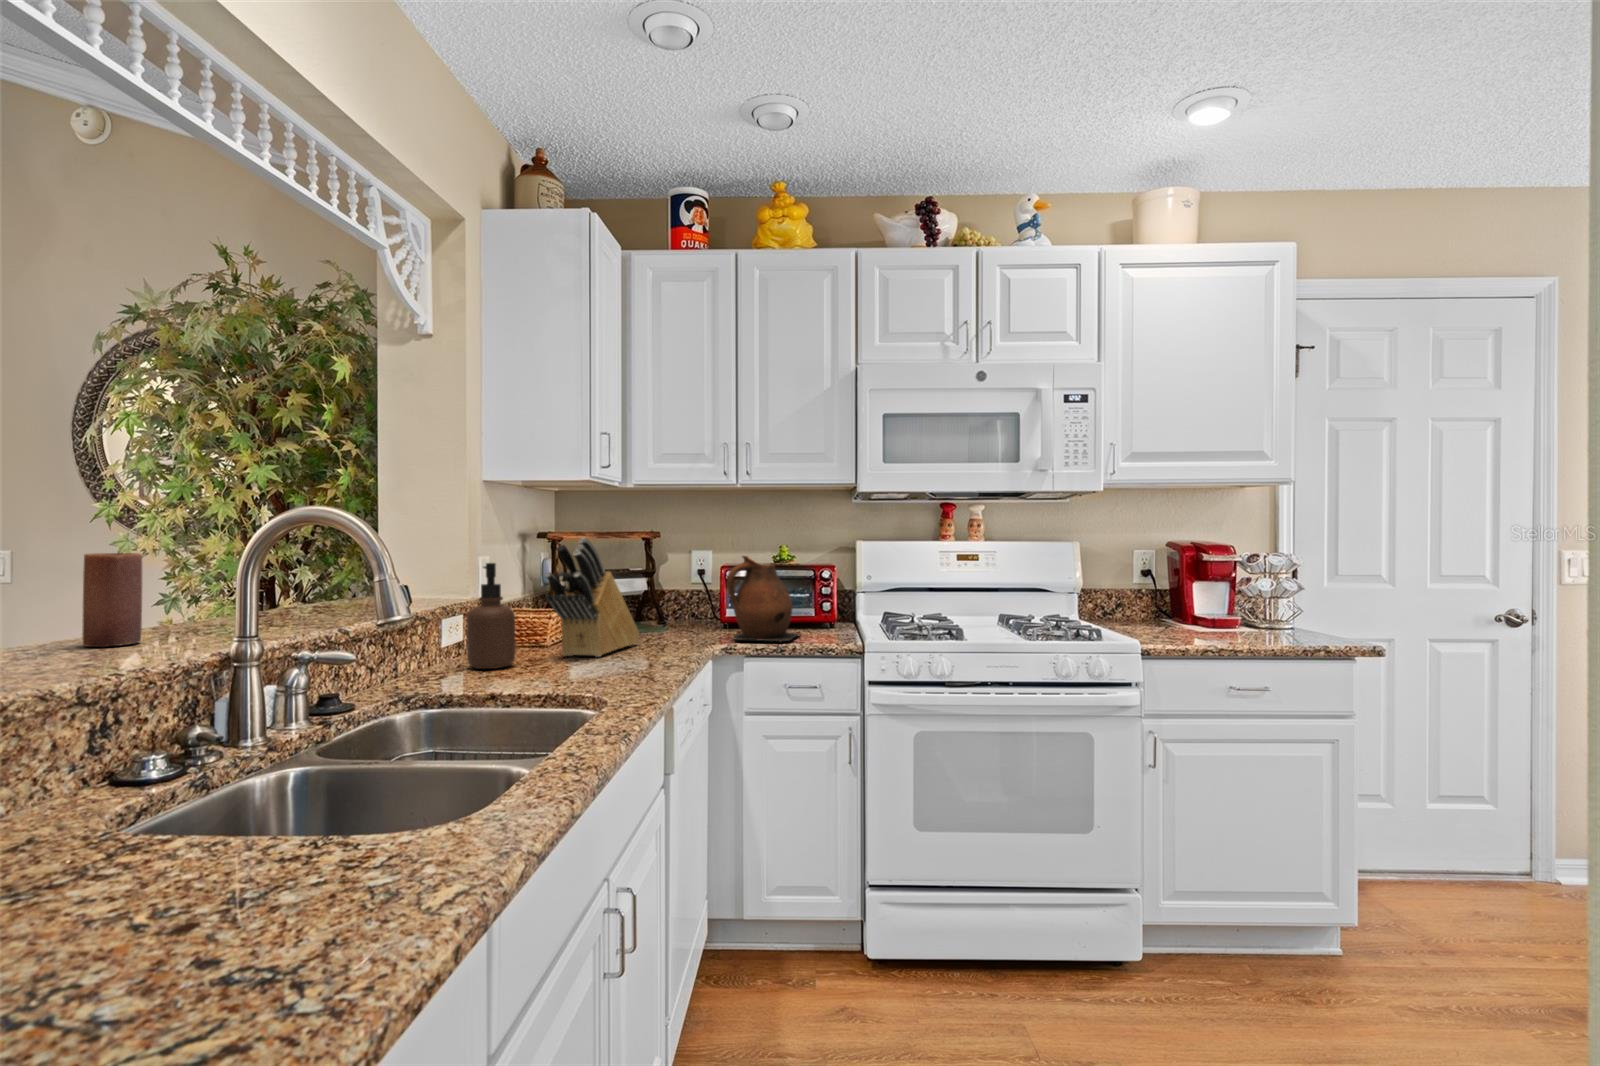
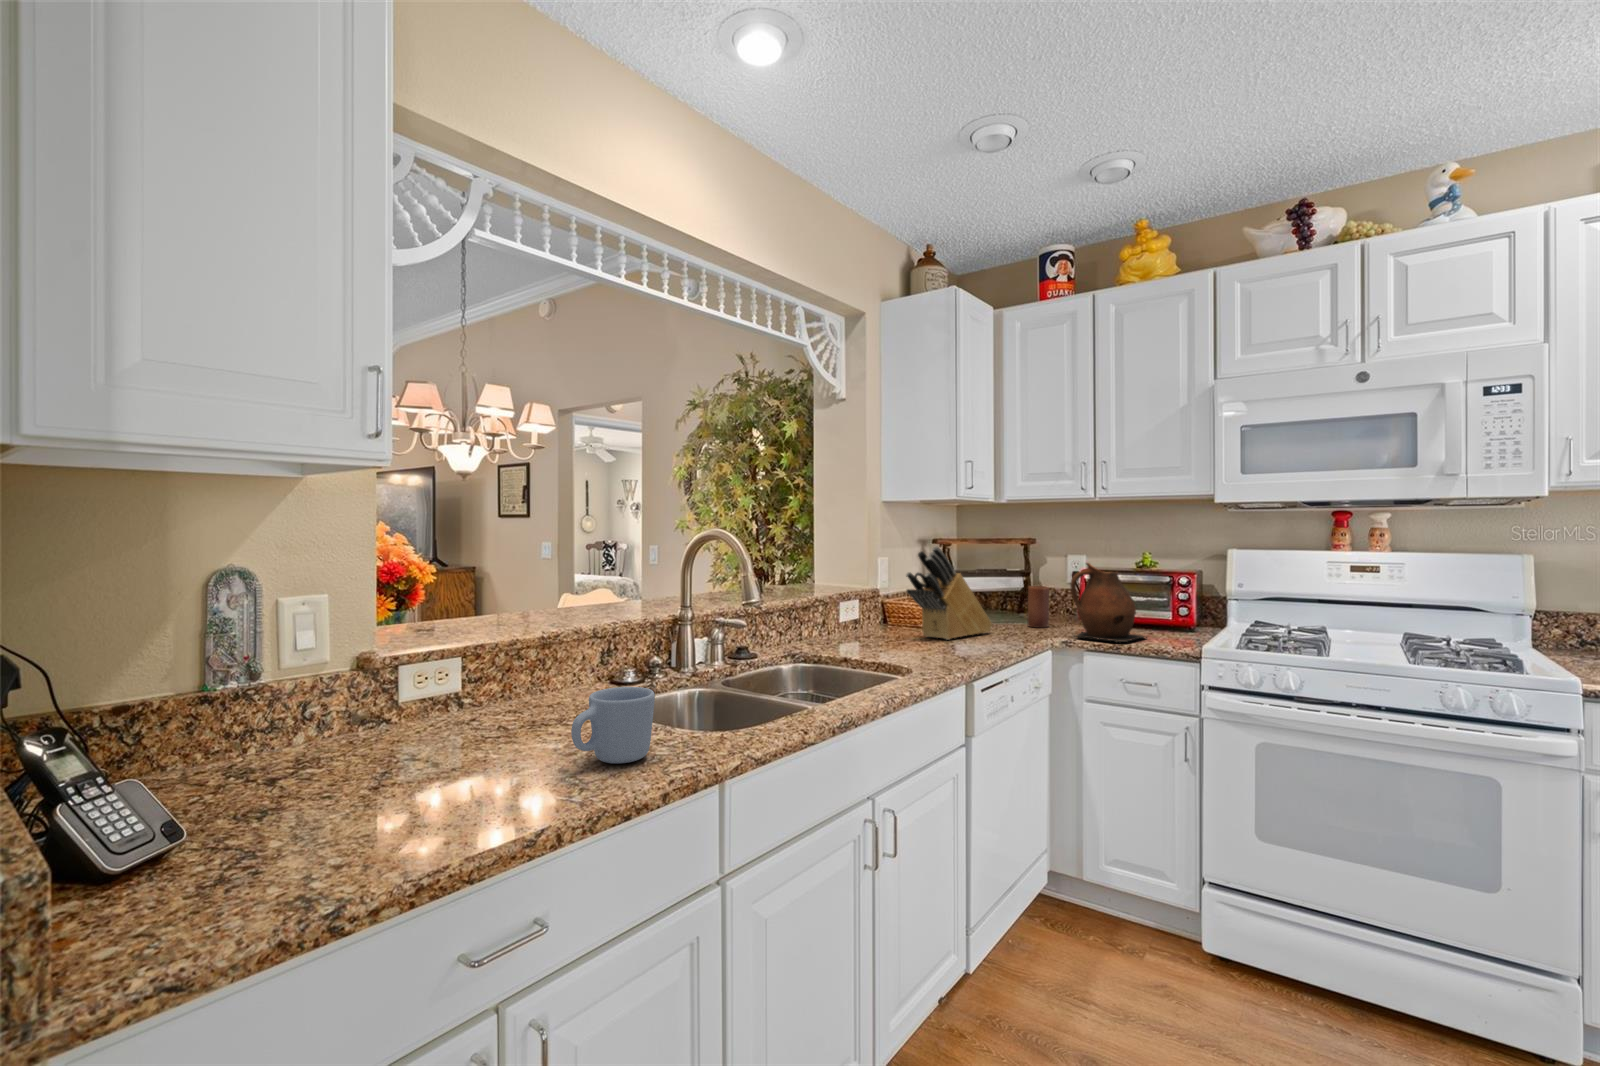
candle: present [82,553,142,647] -> present [1028,586,1049,628]
soap dispenser: present [467,563,515,669] -> none [851,564,883,641]
mug: none [236,774,380,921] -> present [571,687,655,763]

